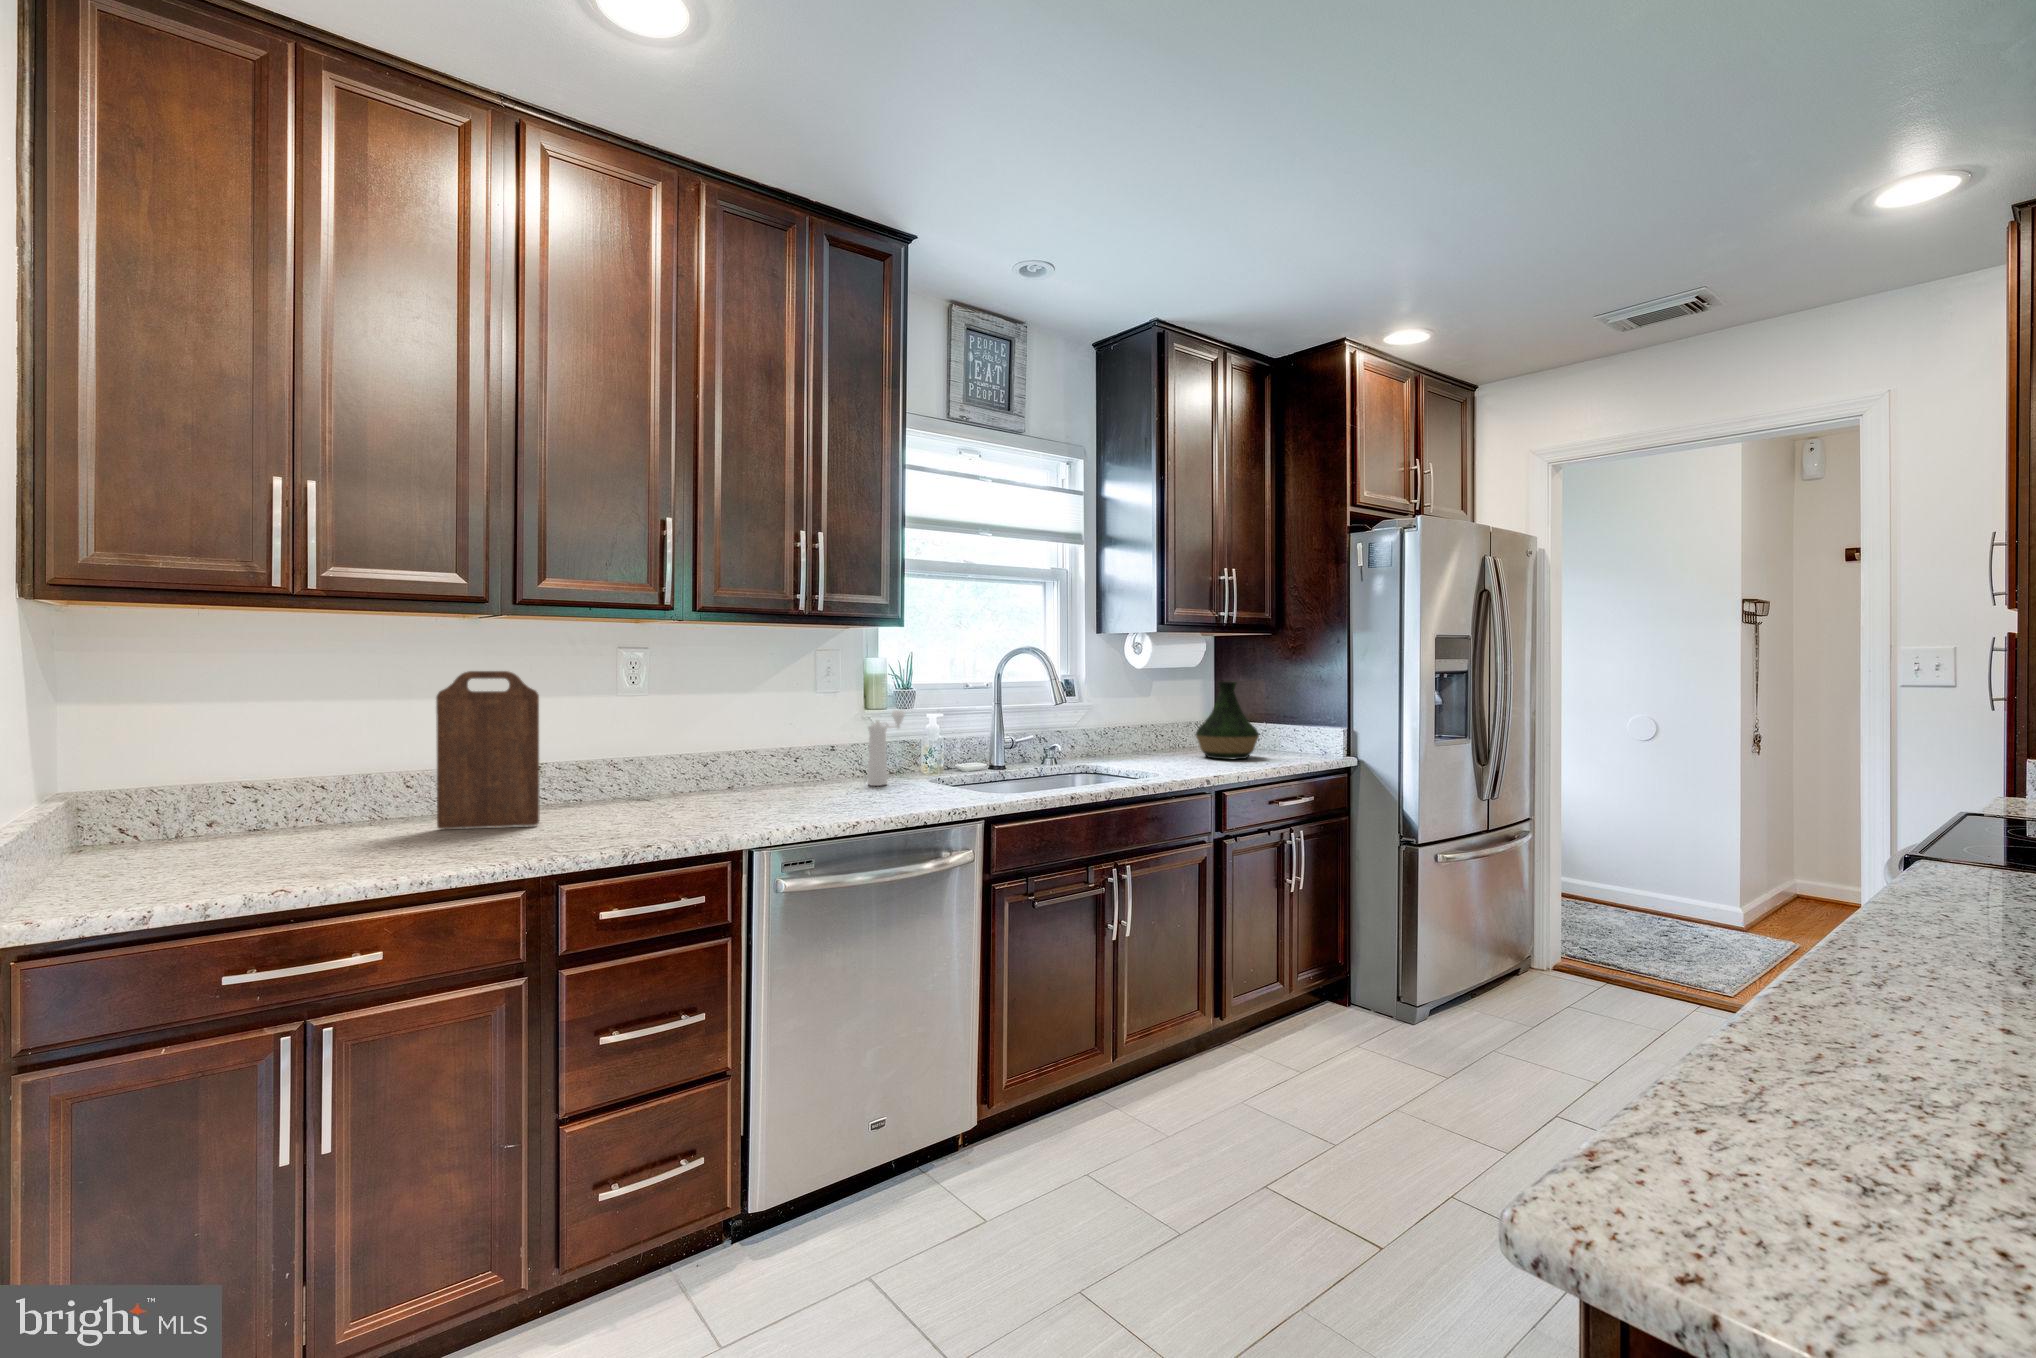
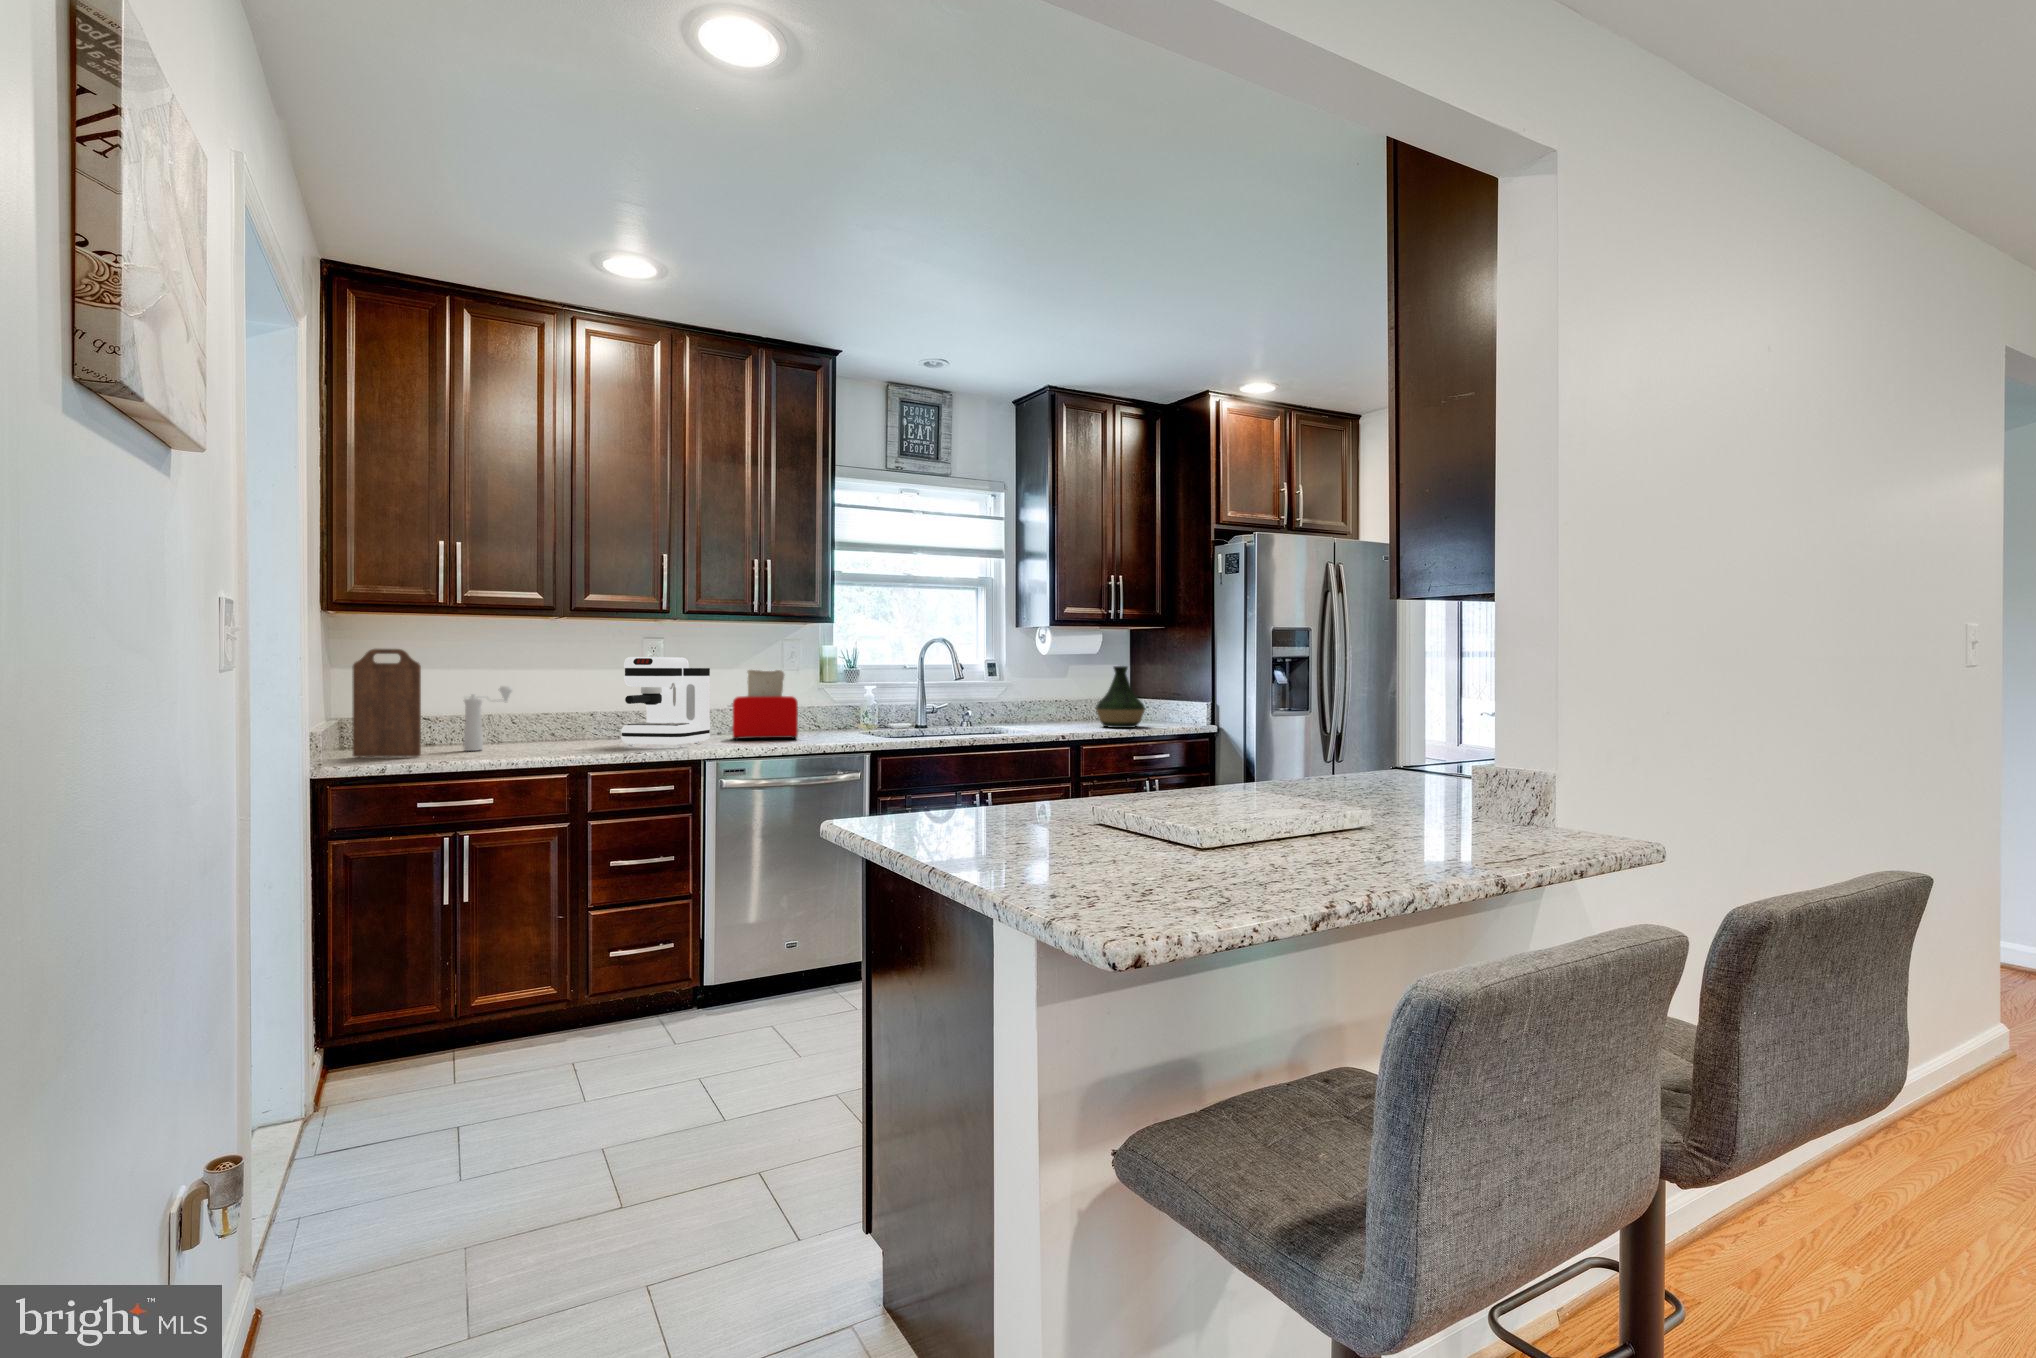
cutting board: present [436,671,540,829] -> present [352,649,421,757]
coffee maker: none [602,680,739,824] -> present [621,657,710,746]
toaster: none [757,696,864,803] -> present [729,670,798,740]
pepper mill: present [868,710,905,786] -> present [463,686,512,751]

